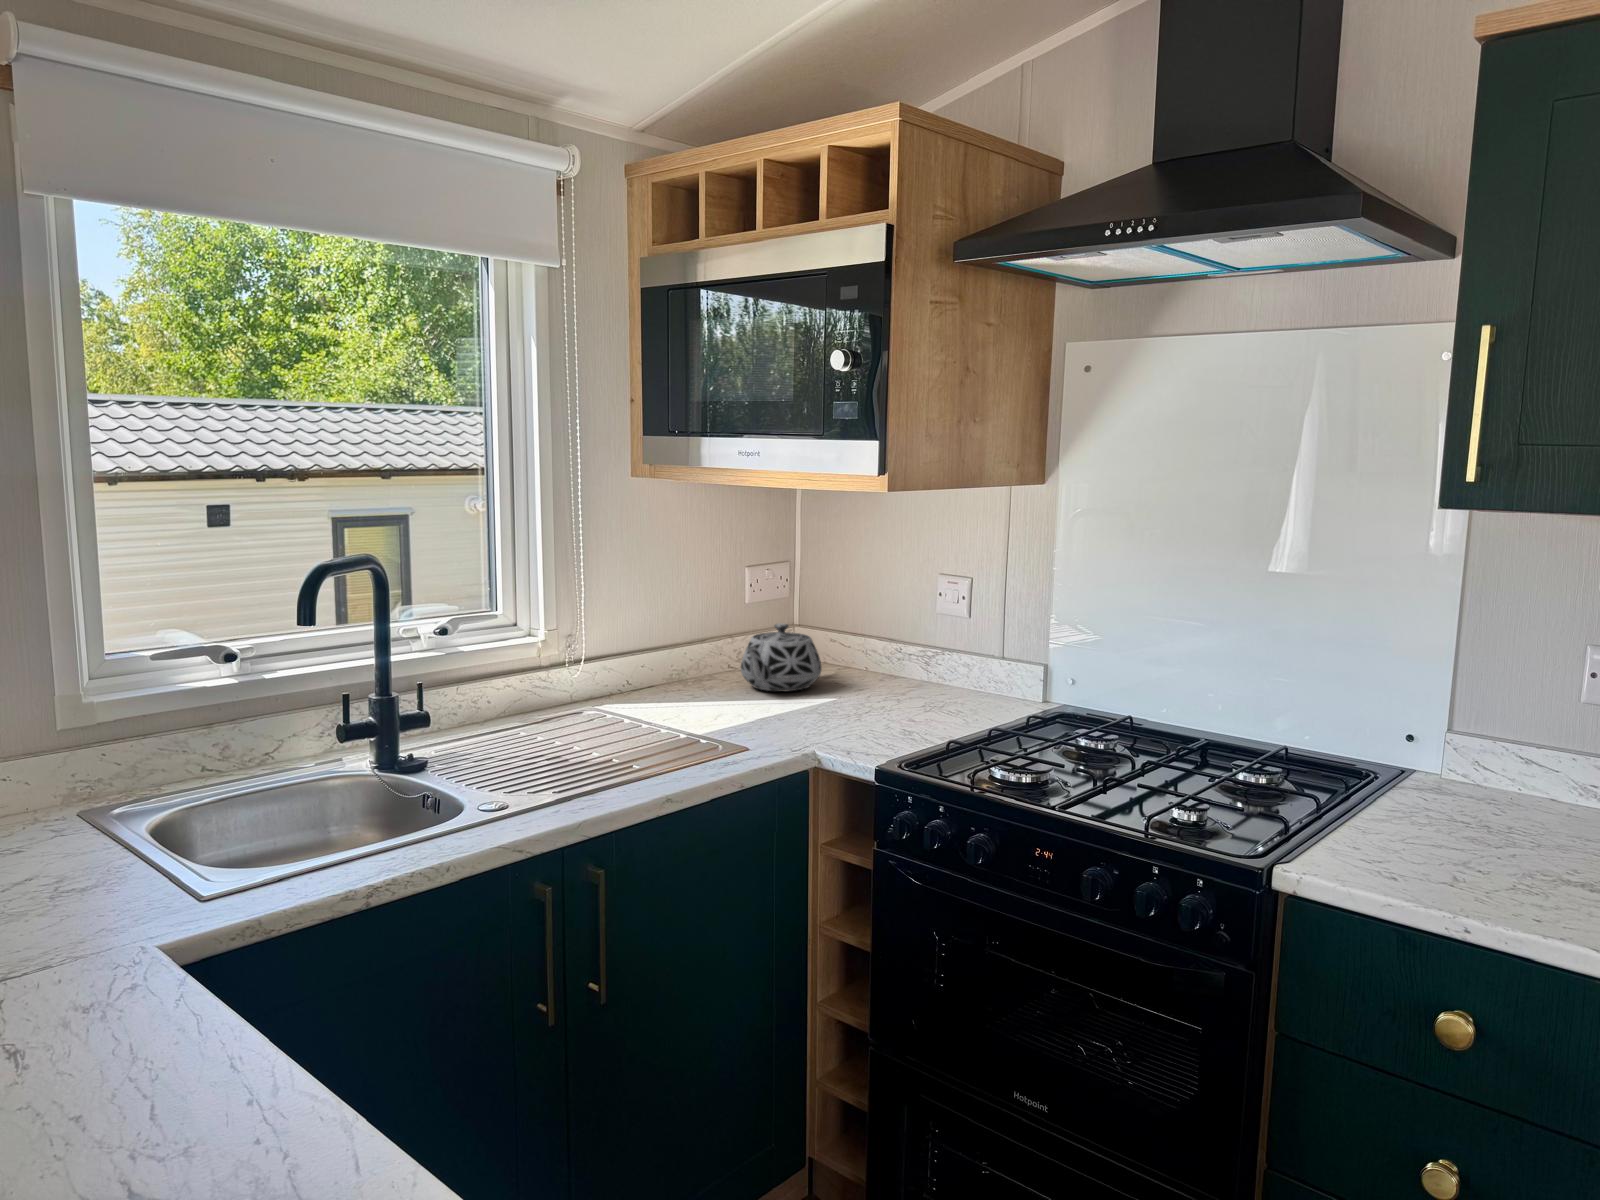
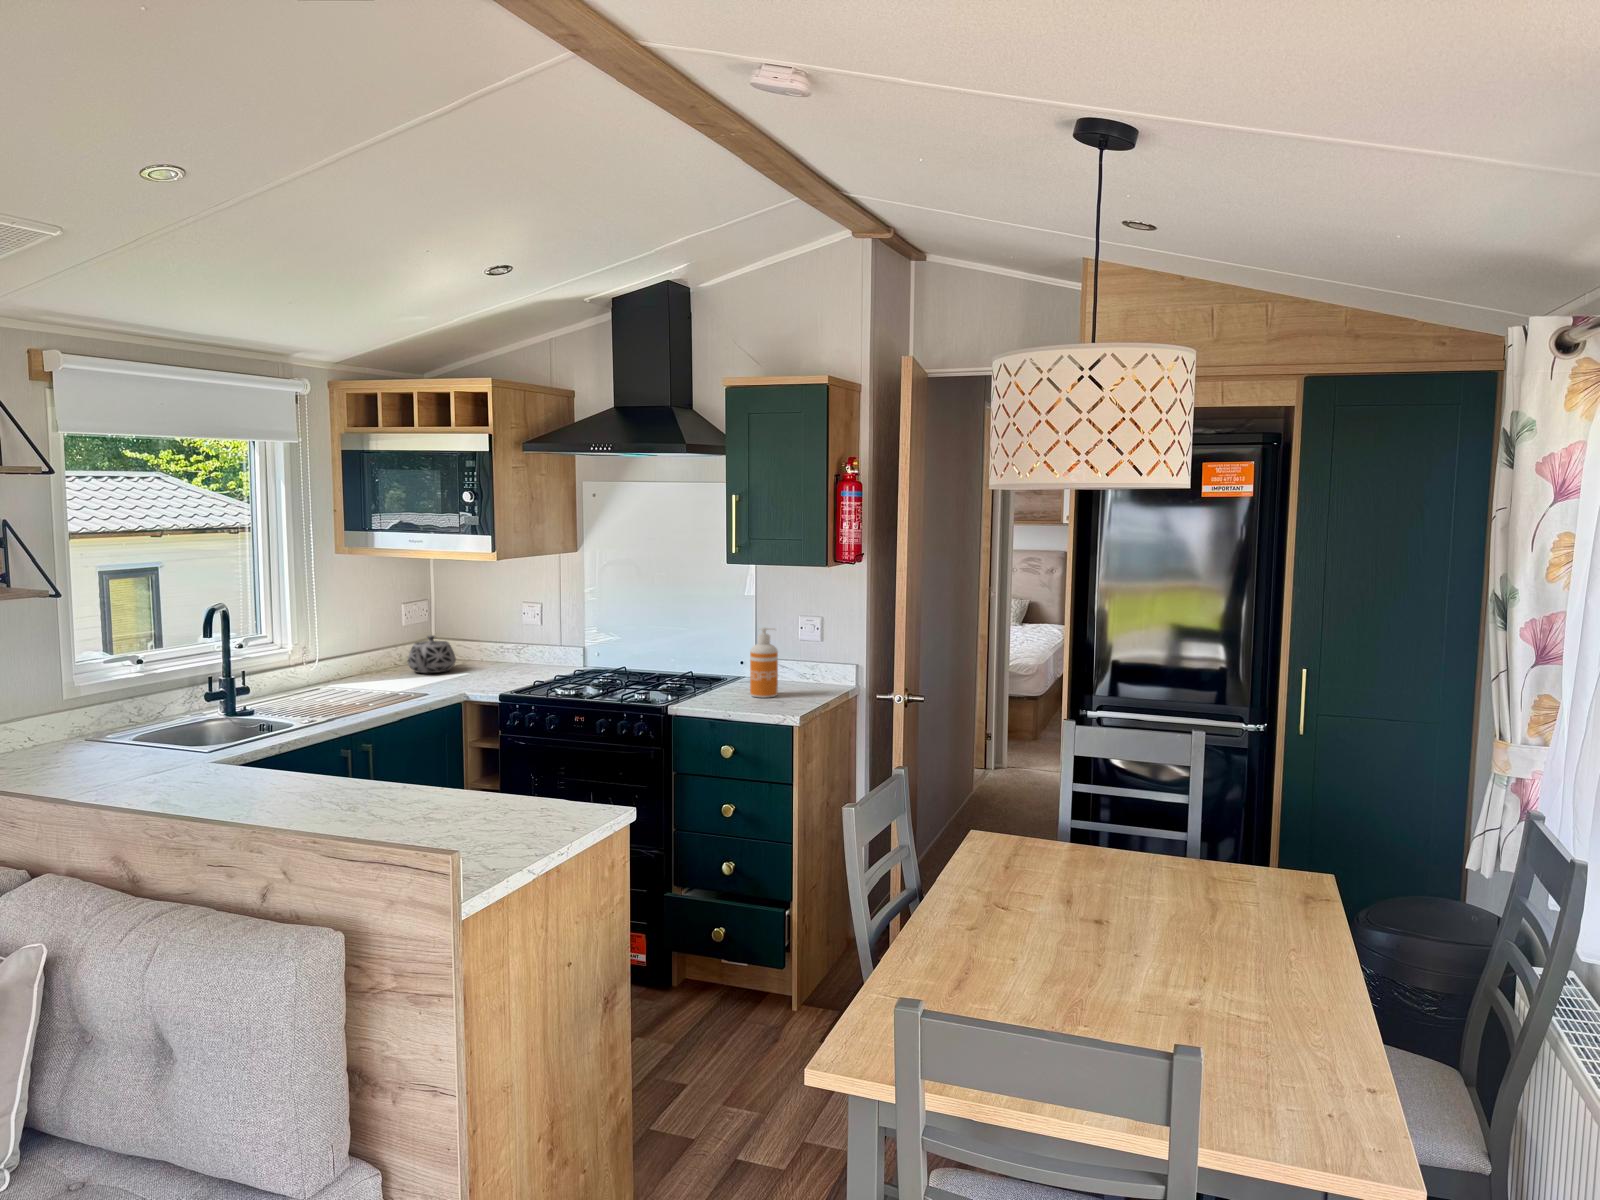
soap dispenser: none [1466,675,1558,852] -> present [750,628,778,698]

